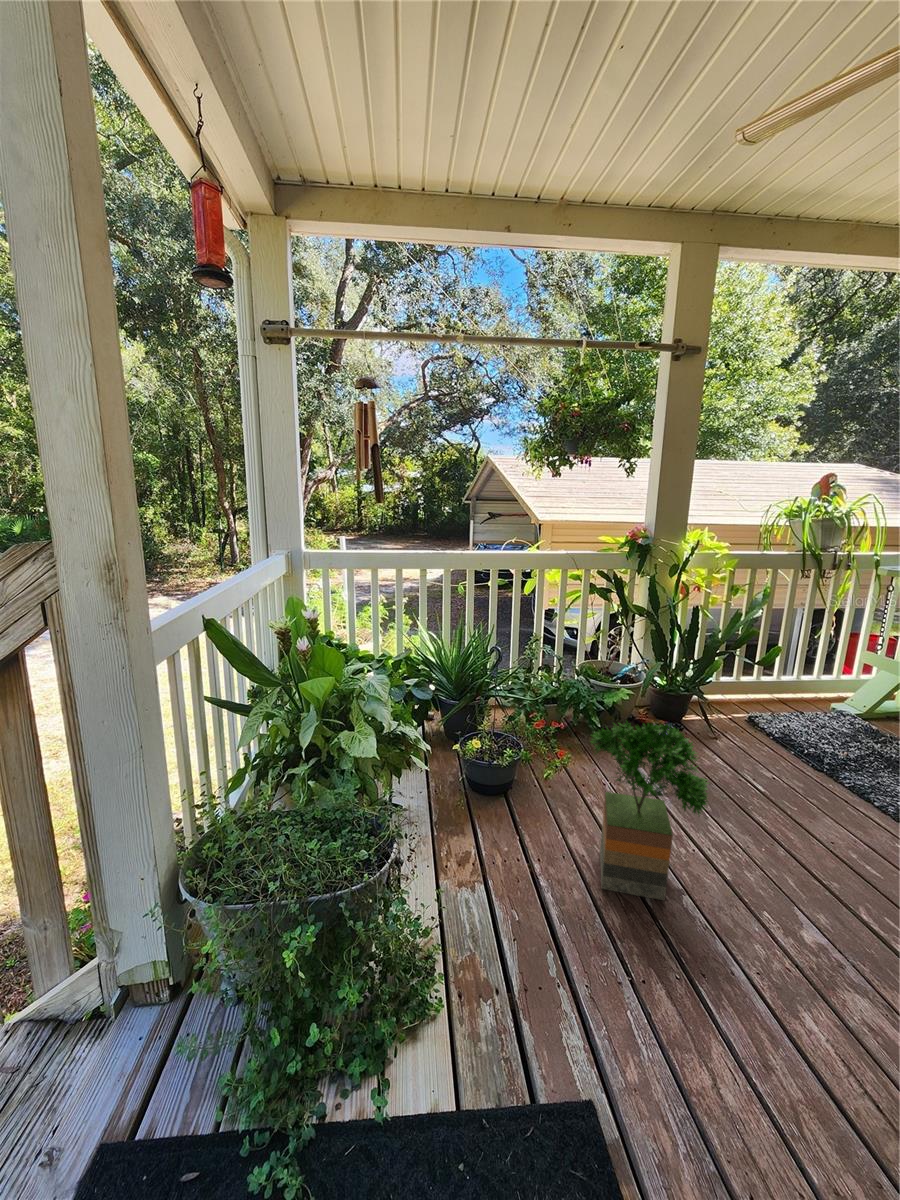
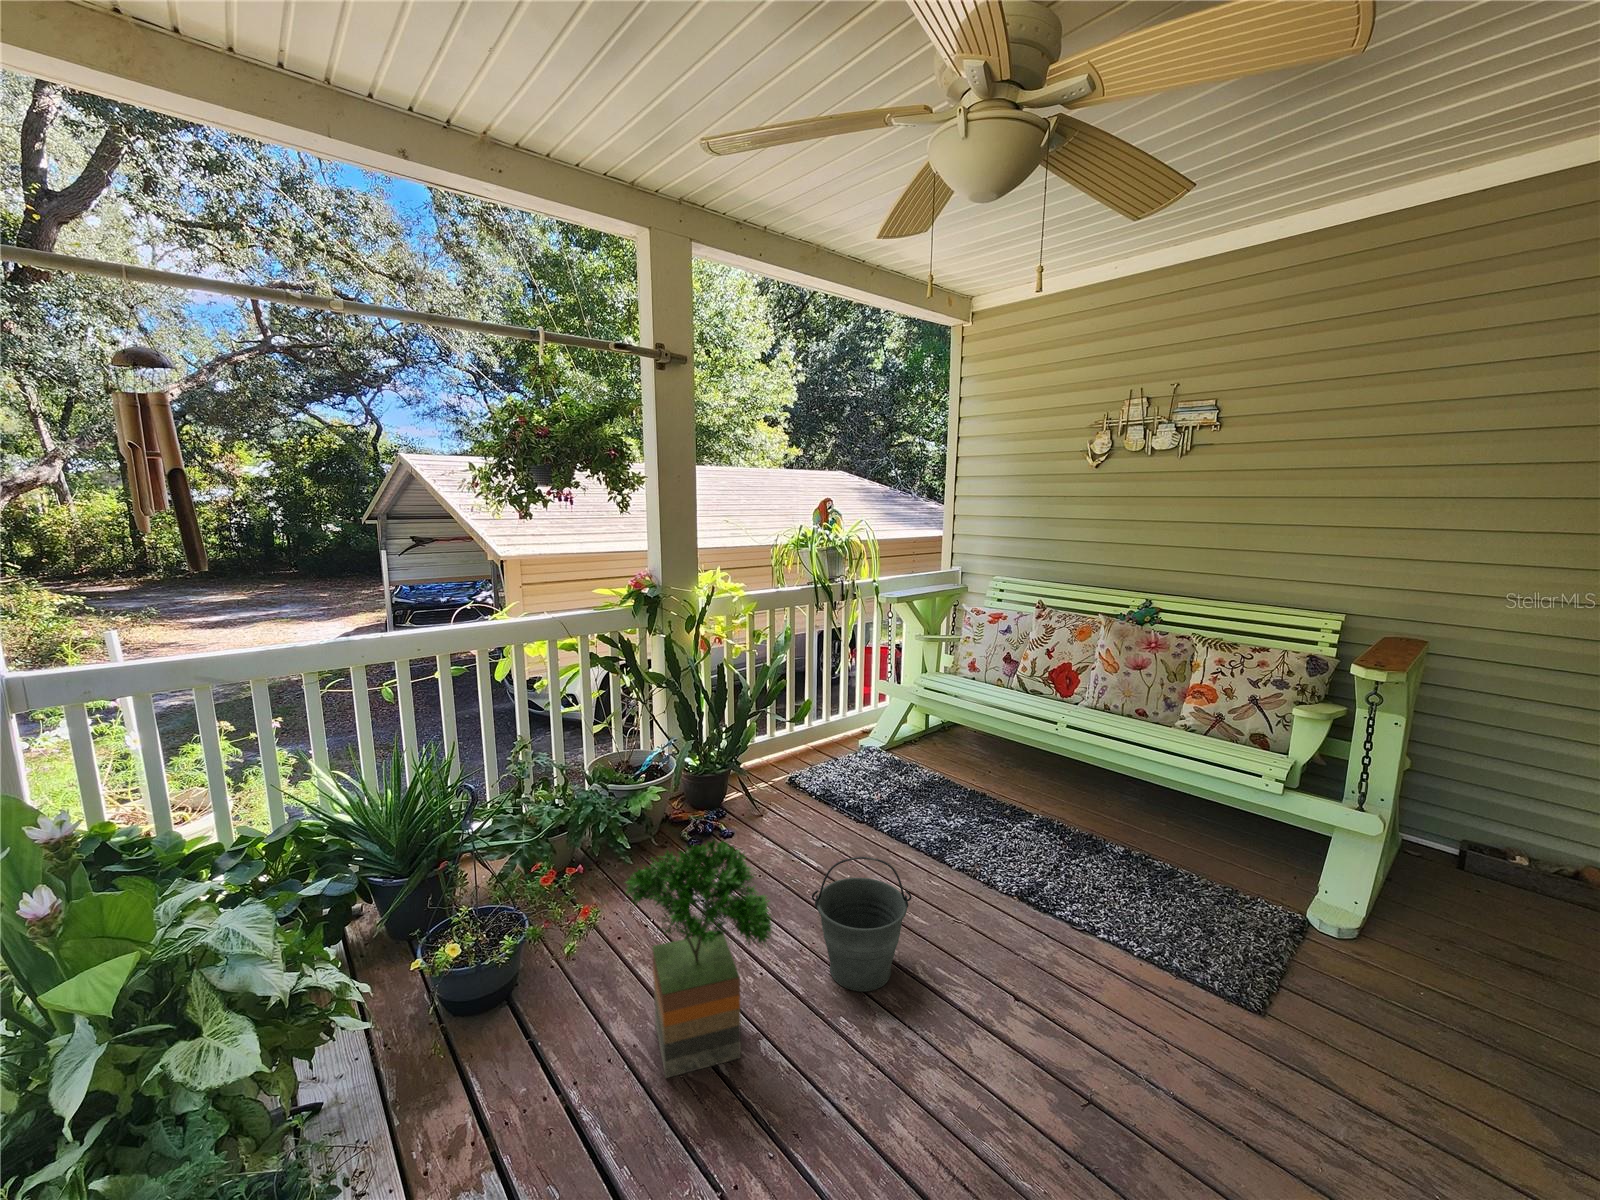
bucket: none [751,778,861,902] -> present [812,857,912,992]

